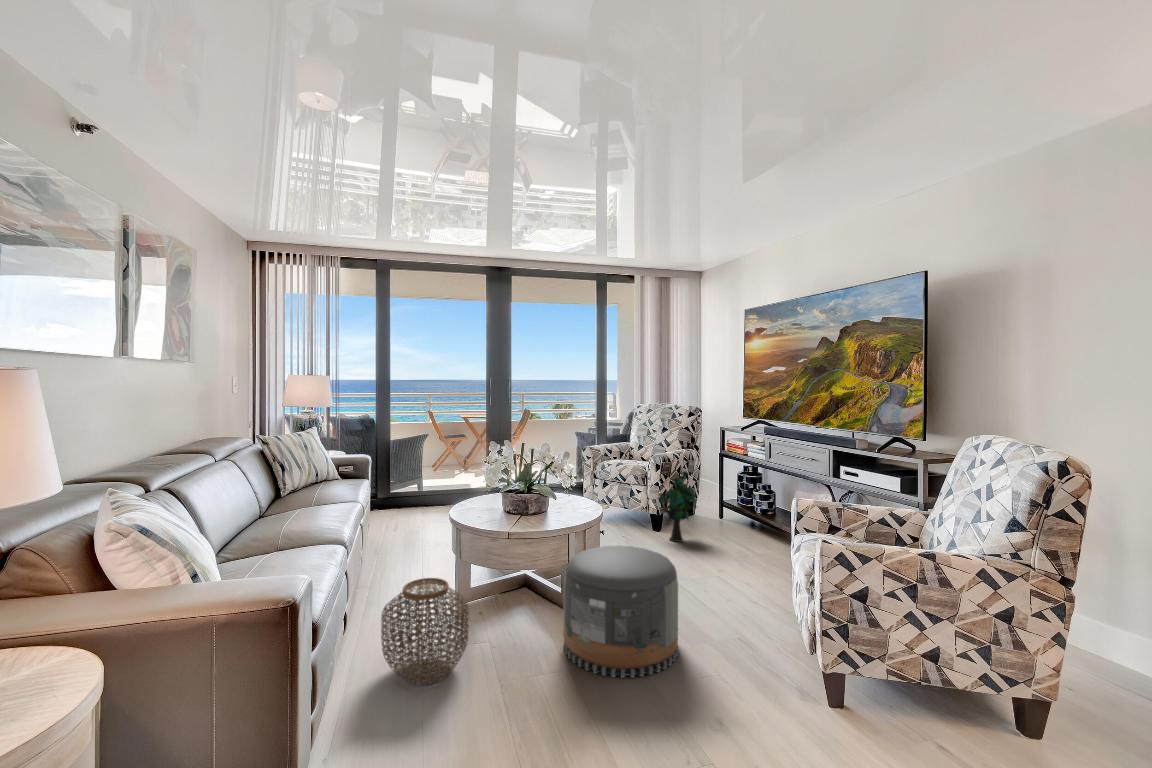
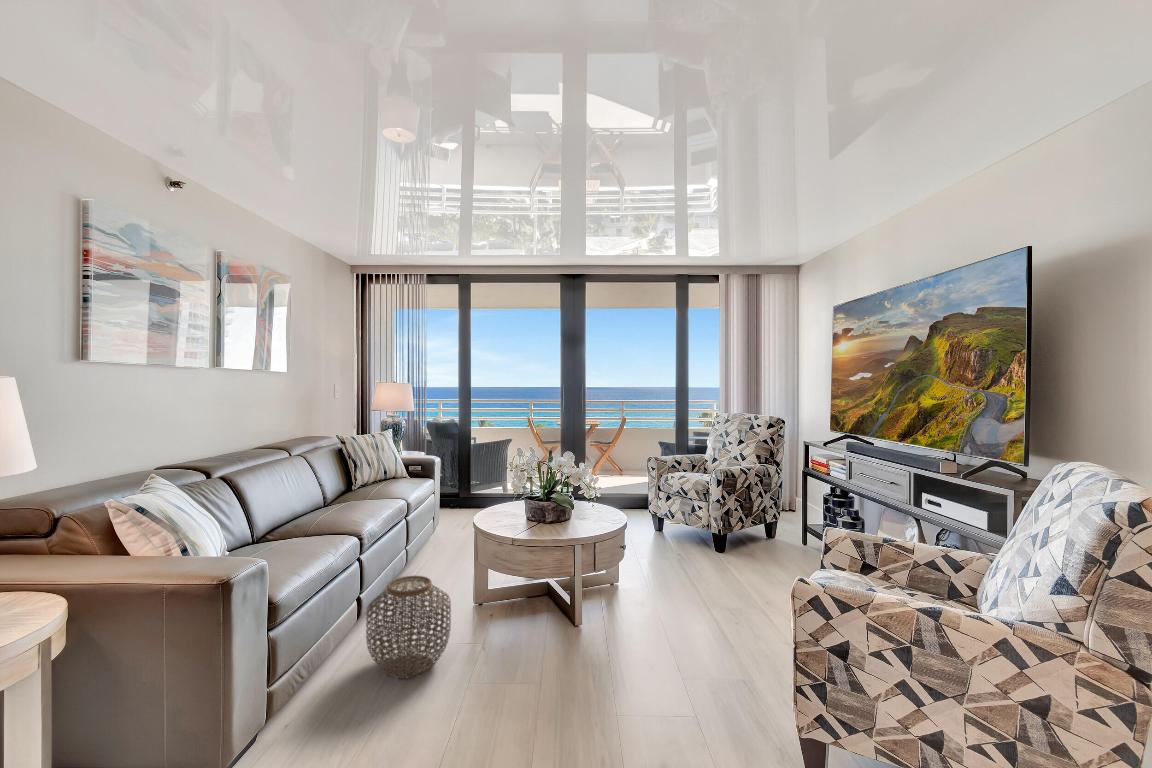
decorative plant: present [659,472,697,542] -> none [714,488,762,565]
pouf: present [563,545,678,678] -> none [547,562,668,707]

